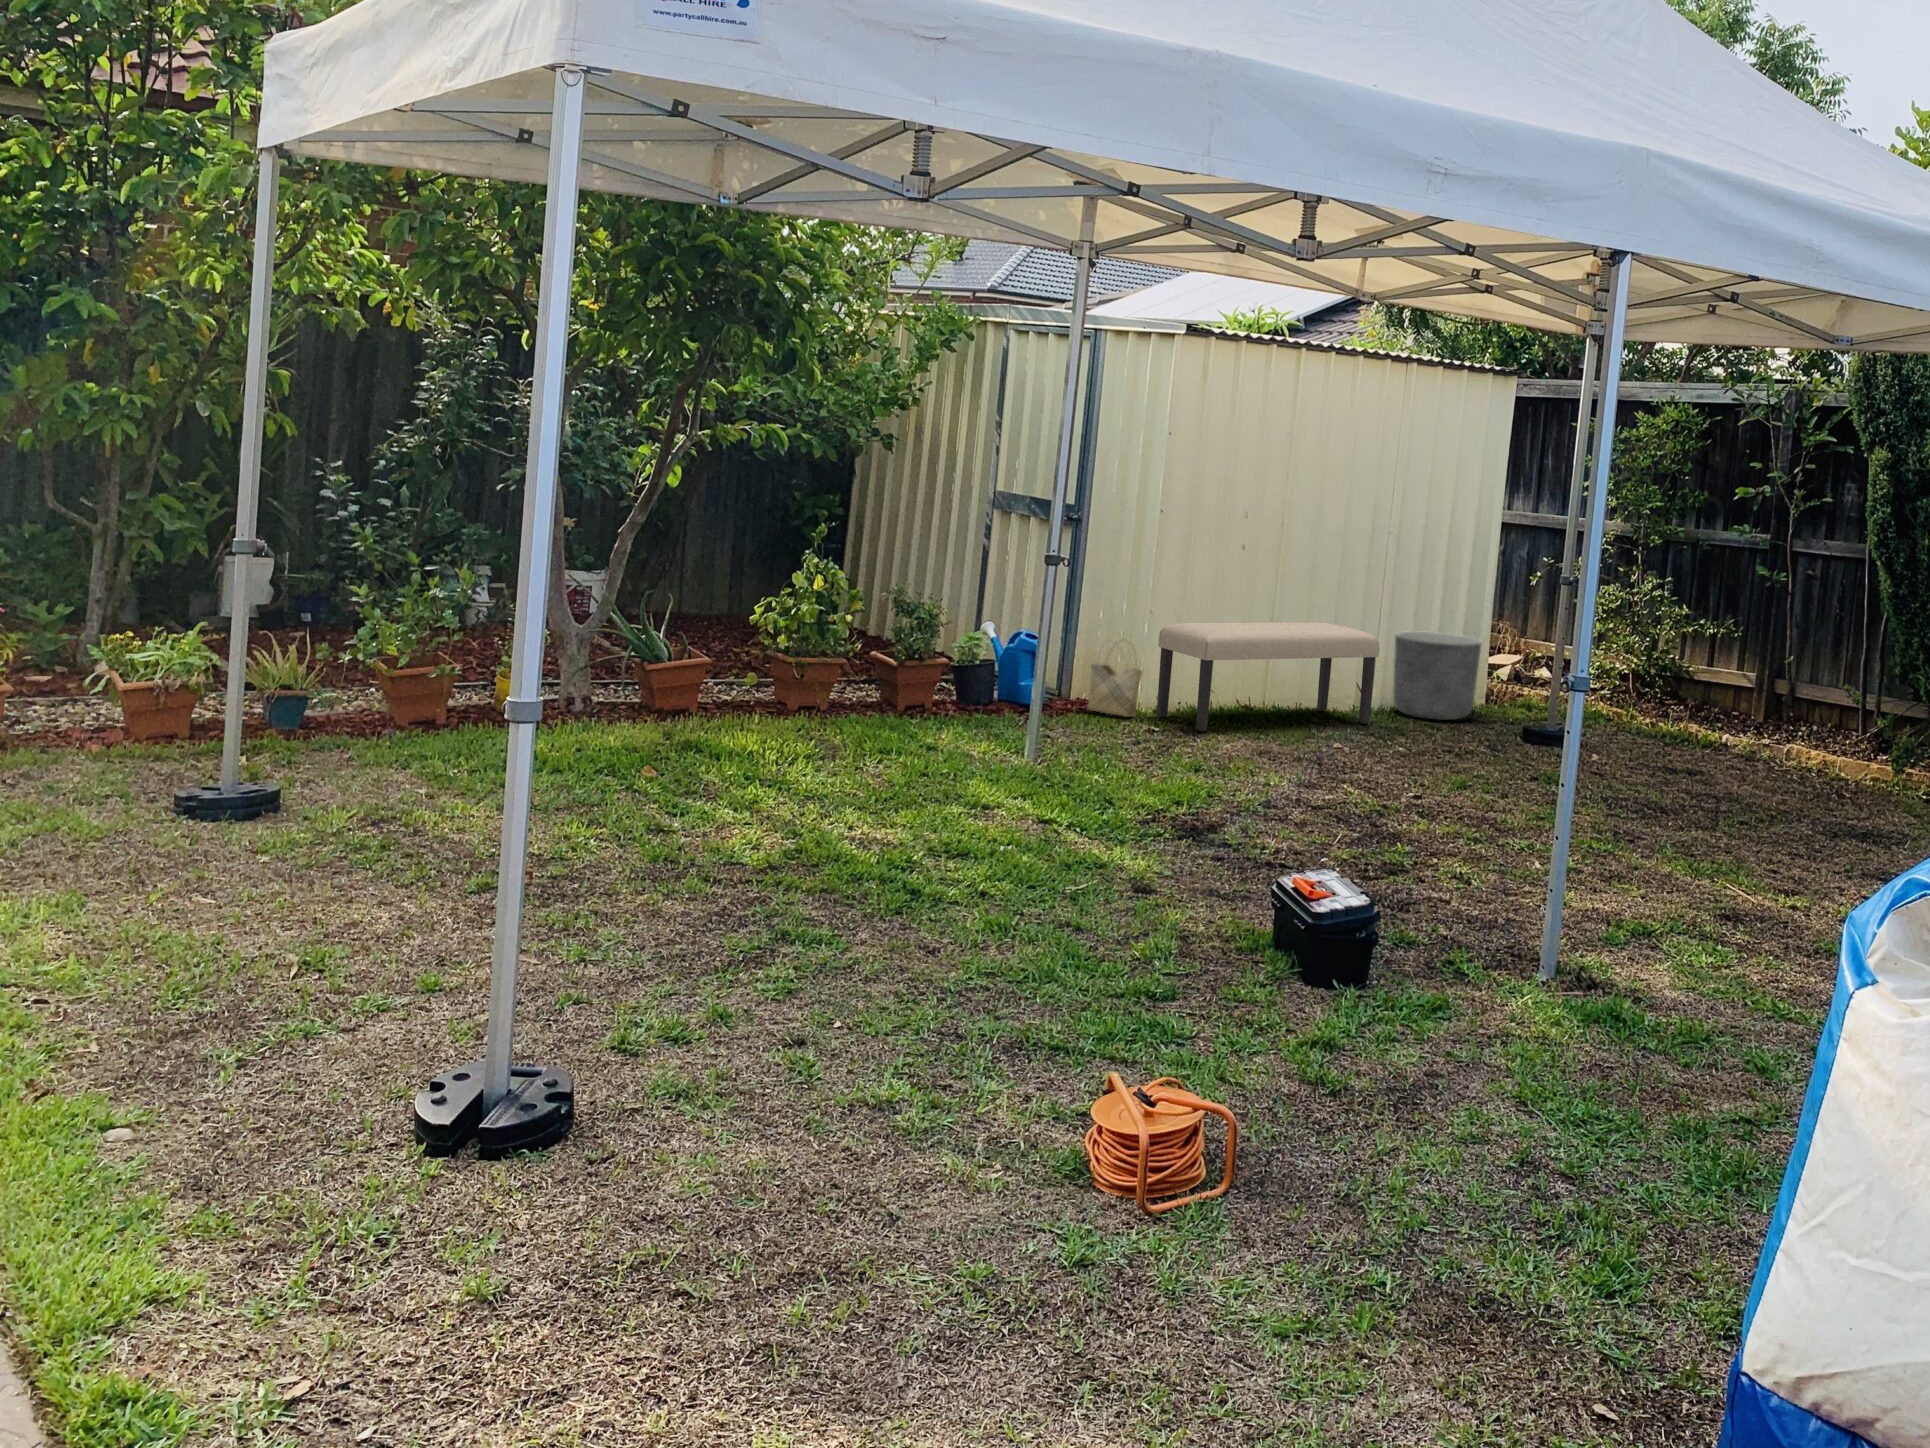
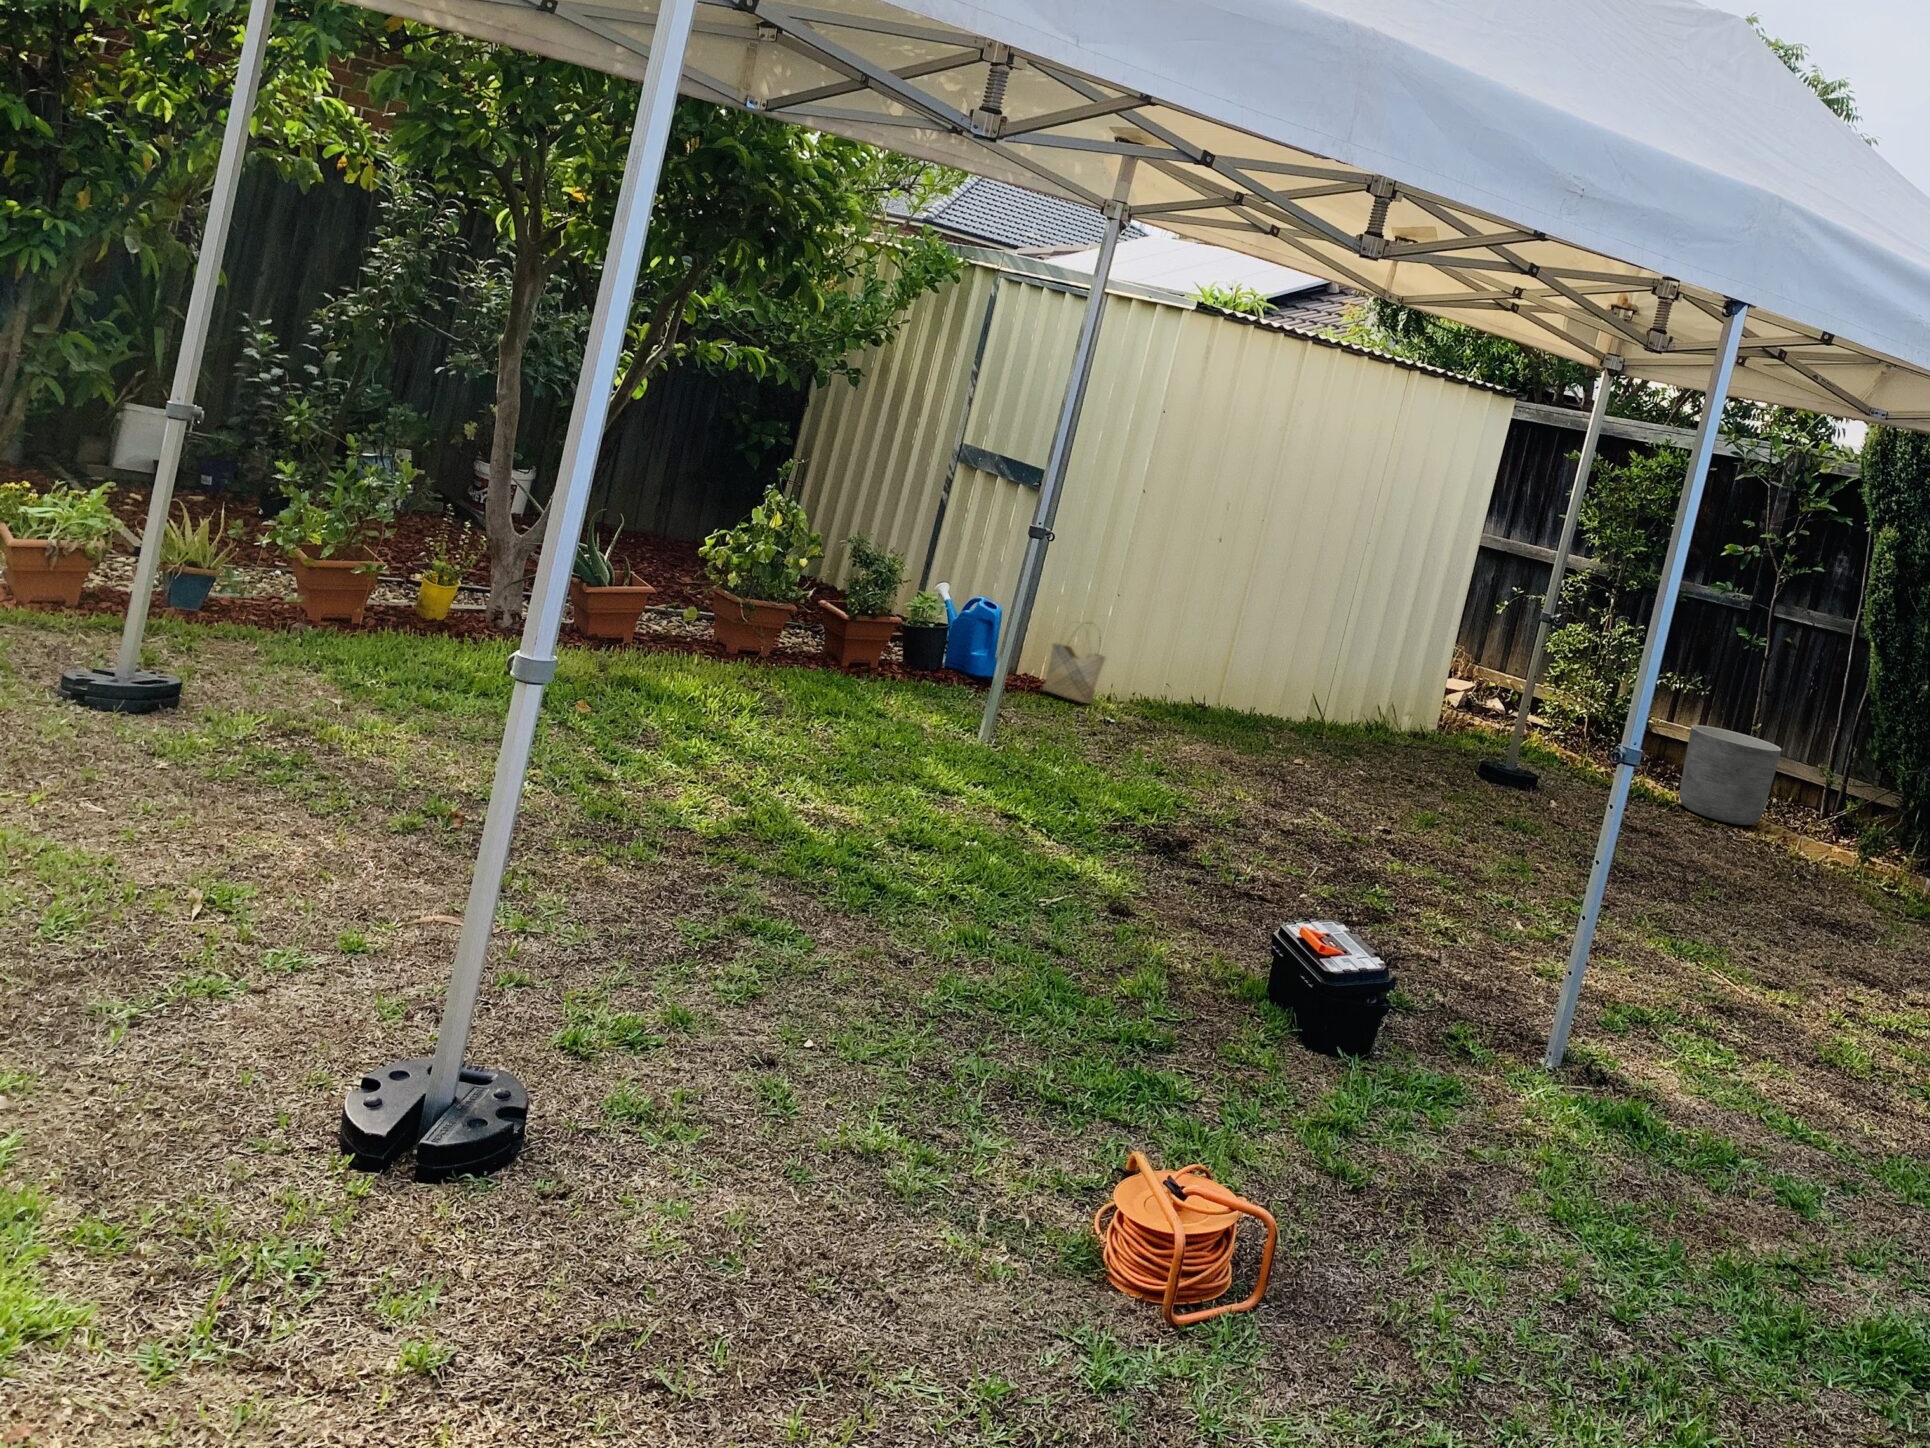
bench: present [1157,622,1379,732] -> none [1114,613,1350,740]
planter: present [1393,631,1481,720] -> present [1679,725,1782,825]

